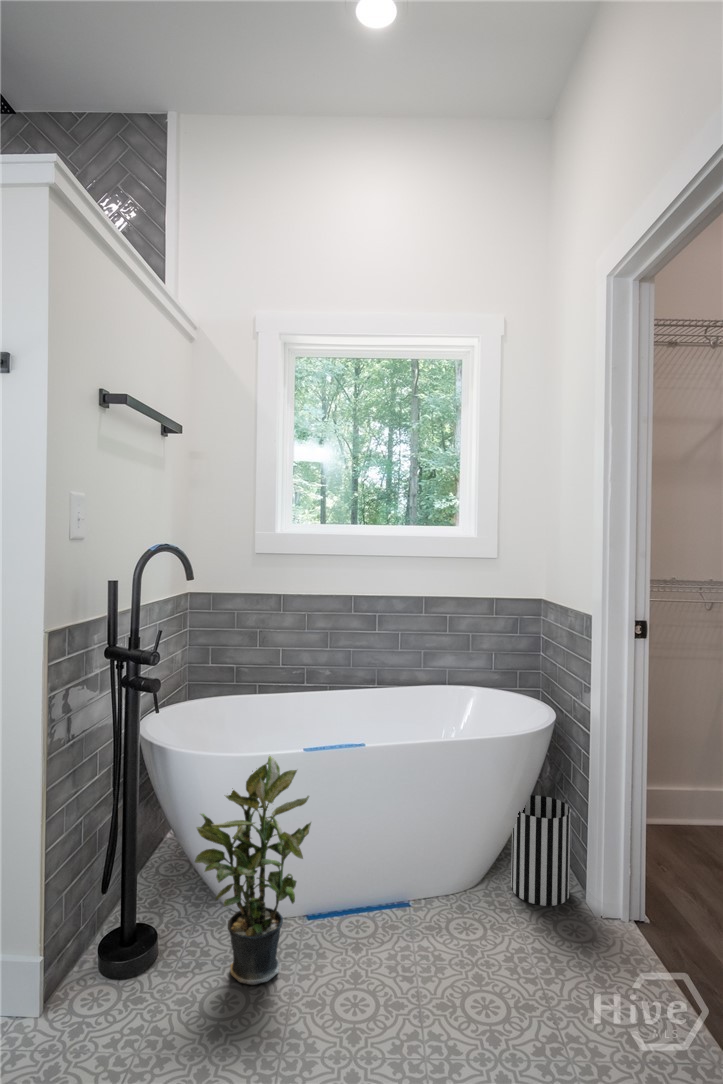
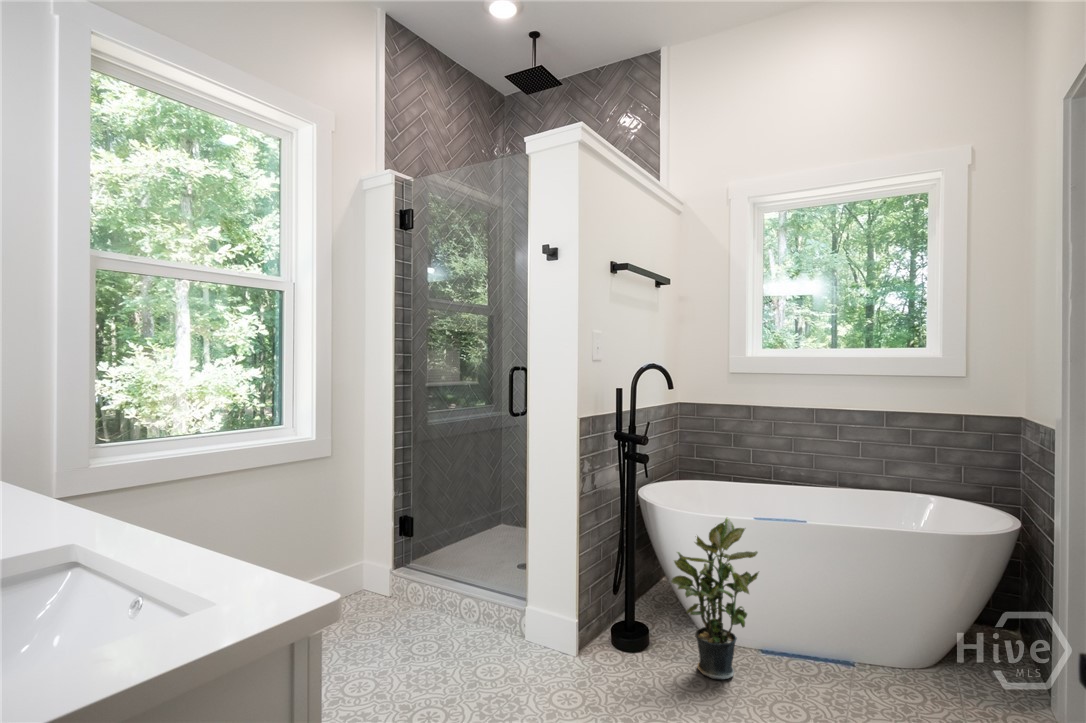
wastebasket: present [511,796,571,906] -> none [965,596,1033,701]

